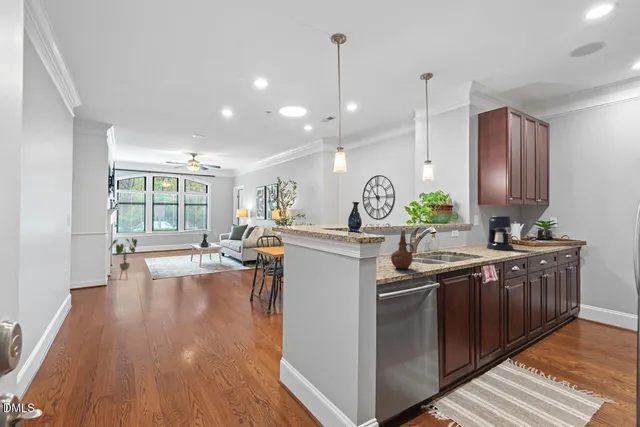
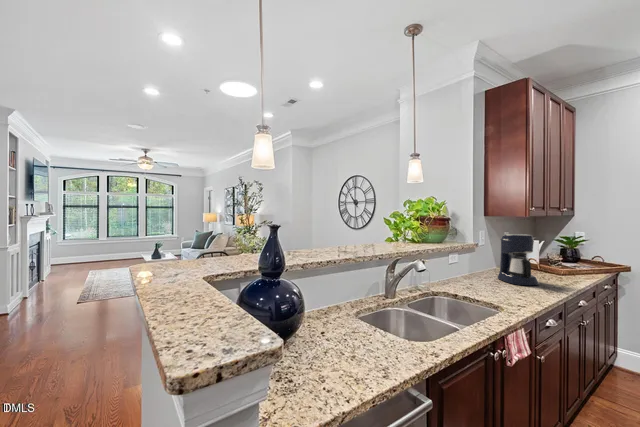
ceramic pitcher: present [391,231,414,269] -> none [339,286,382,364]
house plant: present [109,238,137,279] -> none [19,253,60,306]

